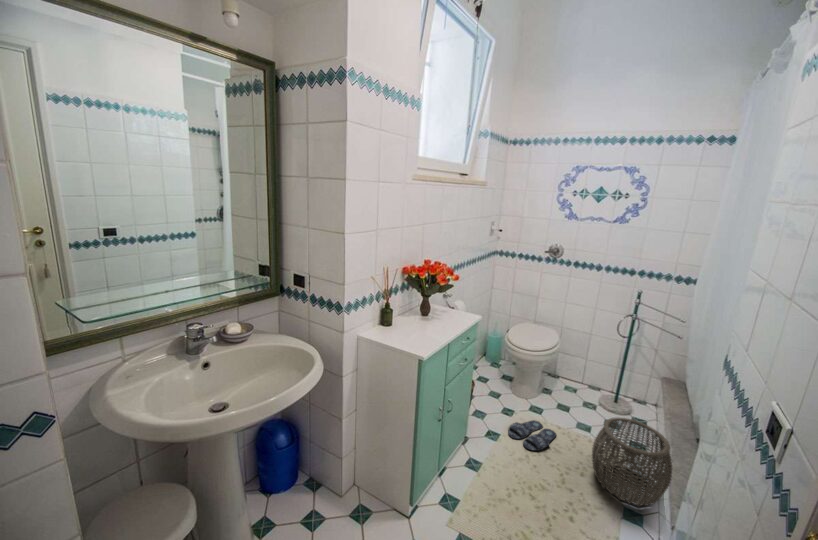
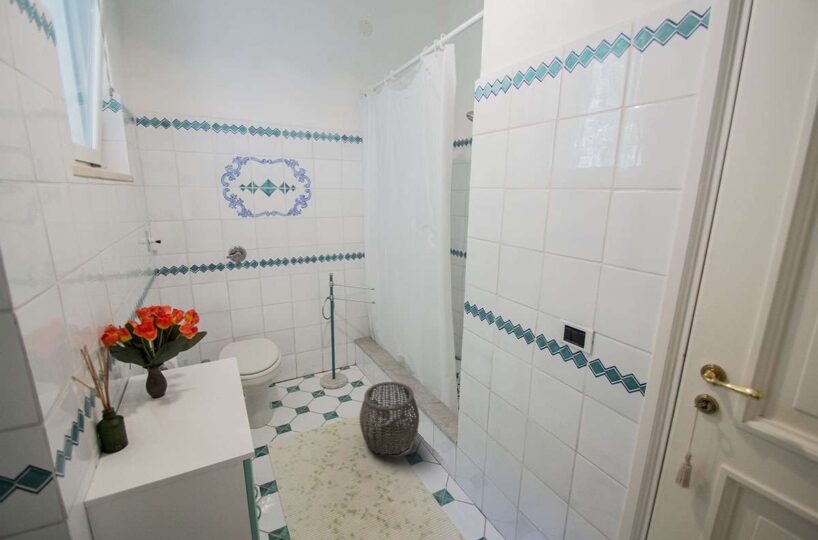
slippers: present [508,420,556,451] -> none [275,439,323,479]

